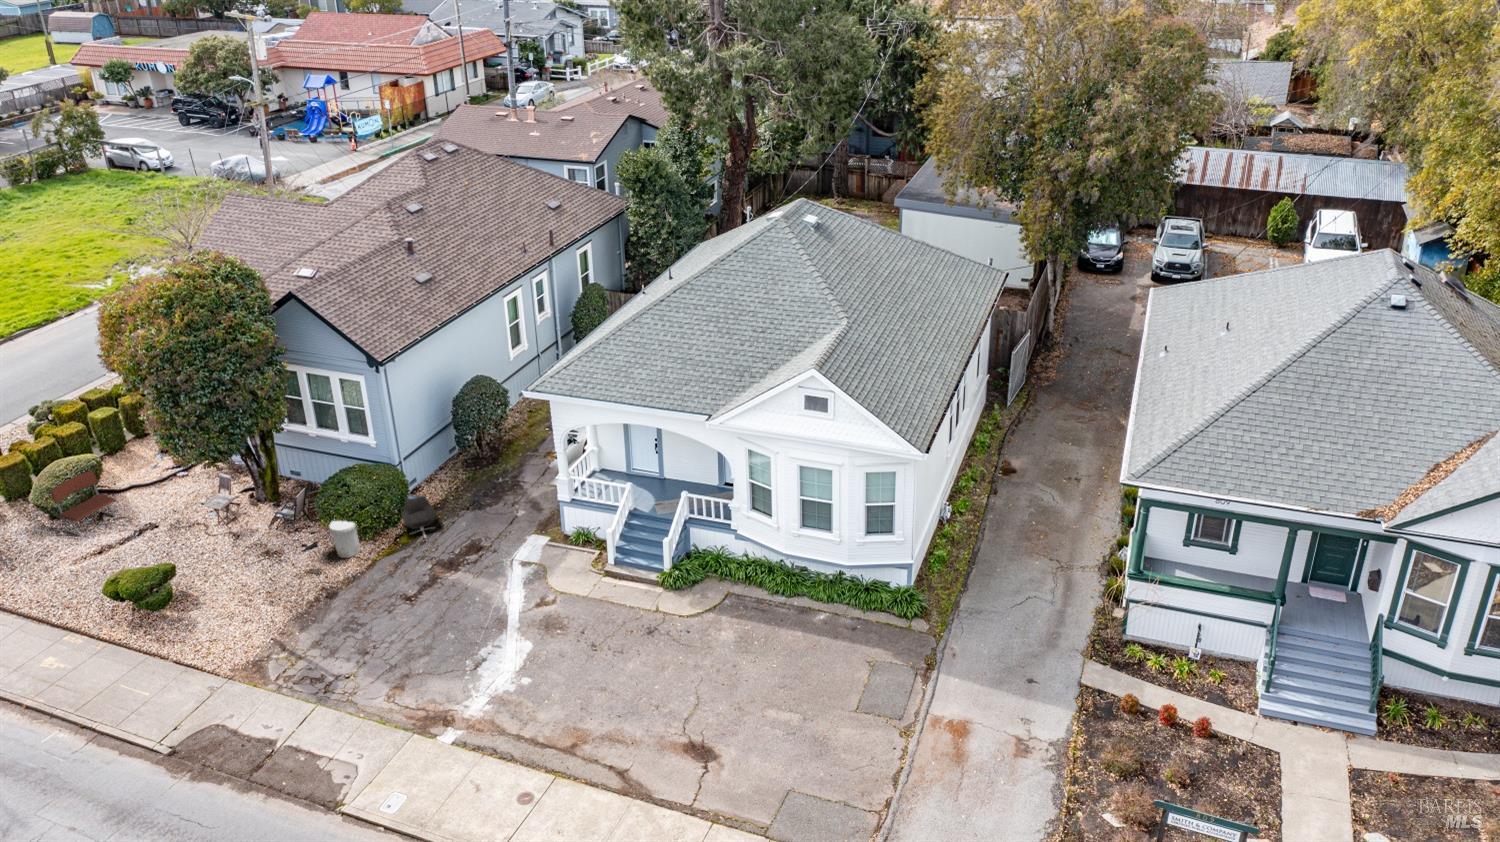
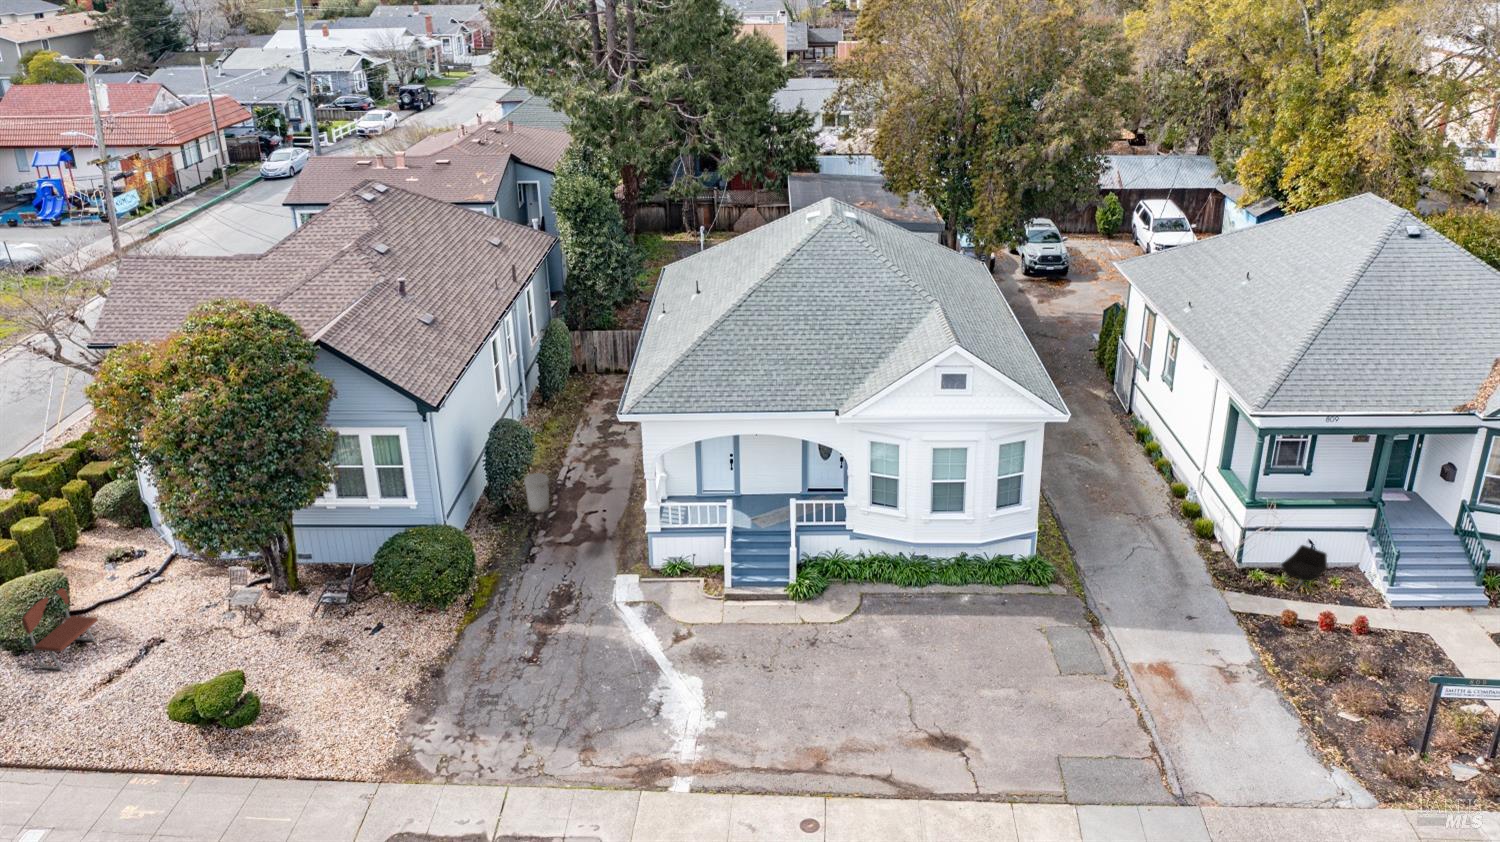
lounge chair: present [402,496,438,537] -> present [1281,545,1327,590]
trash can: present [329,521,360,558] -> present [524,473,549,513]

